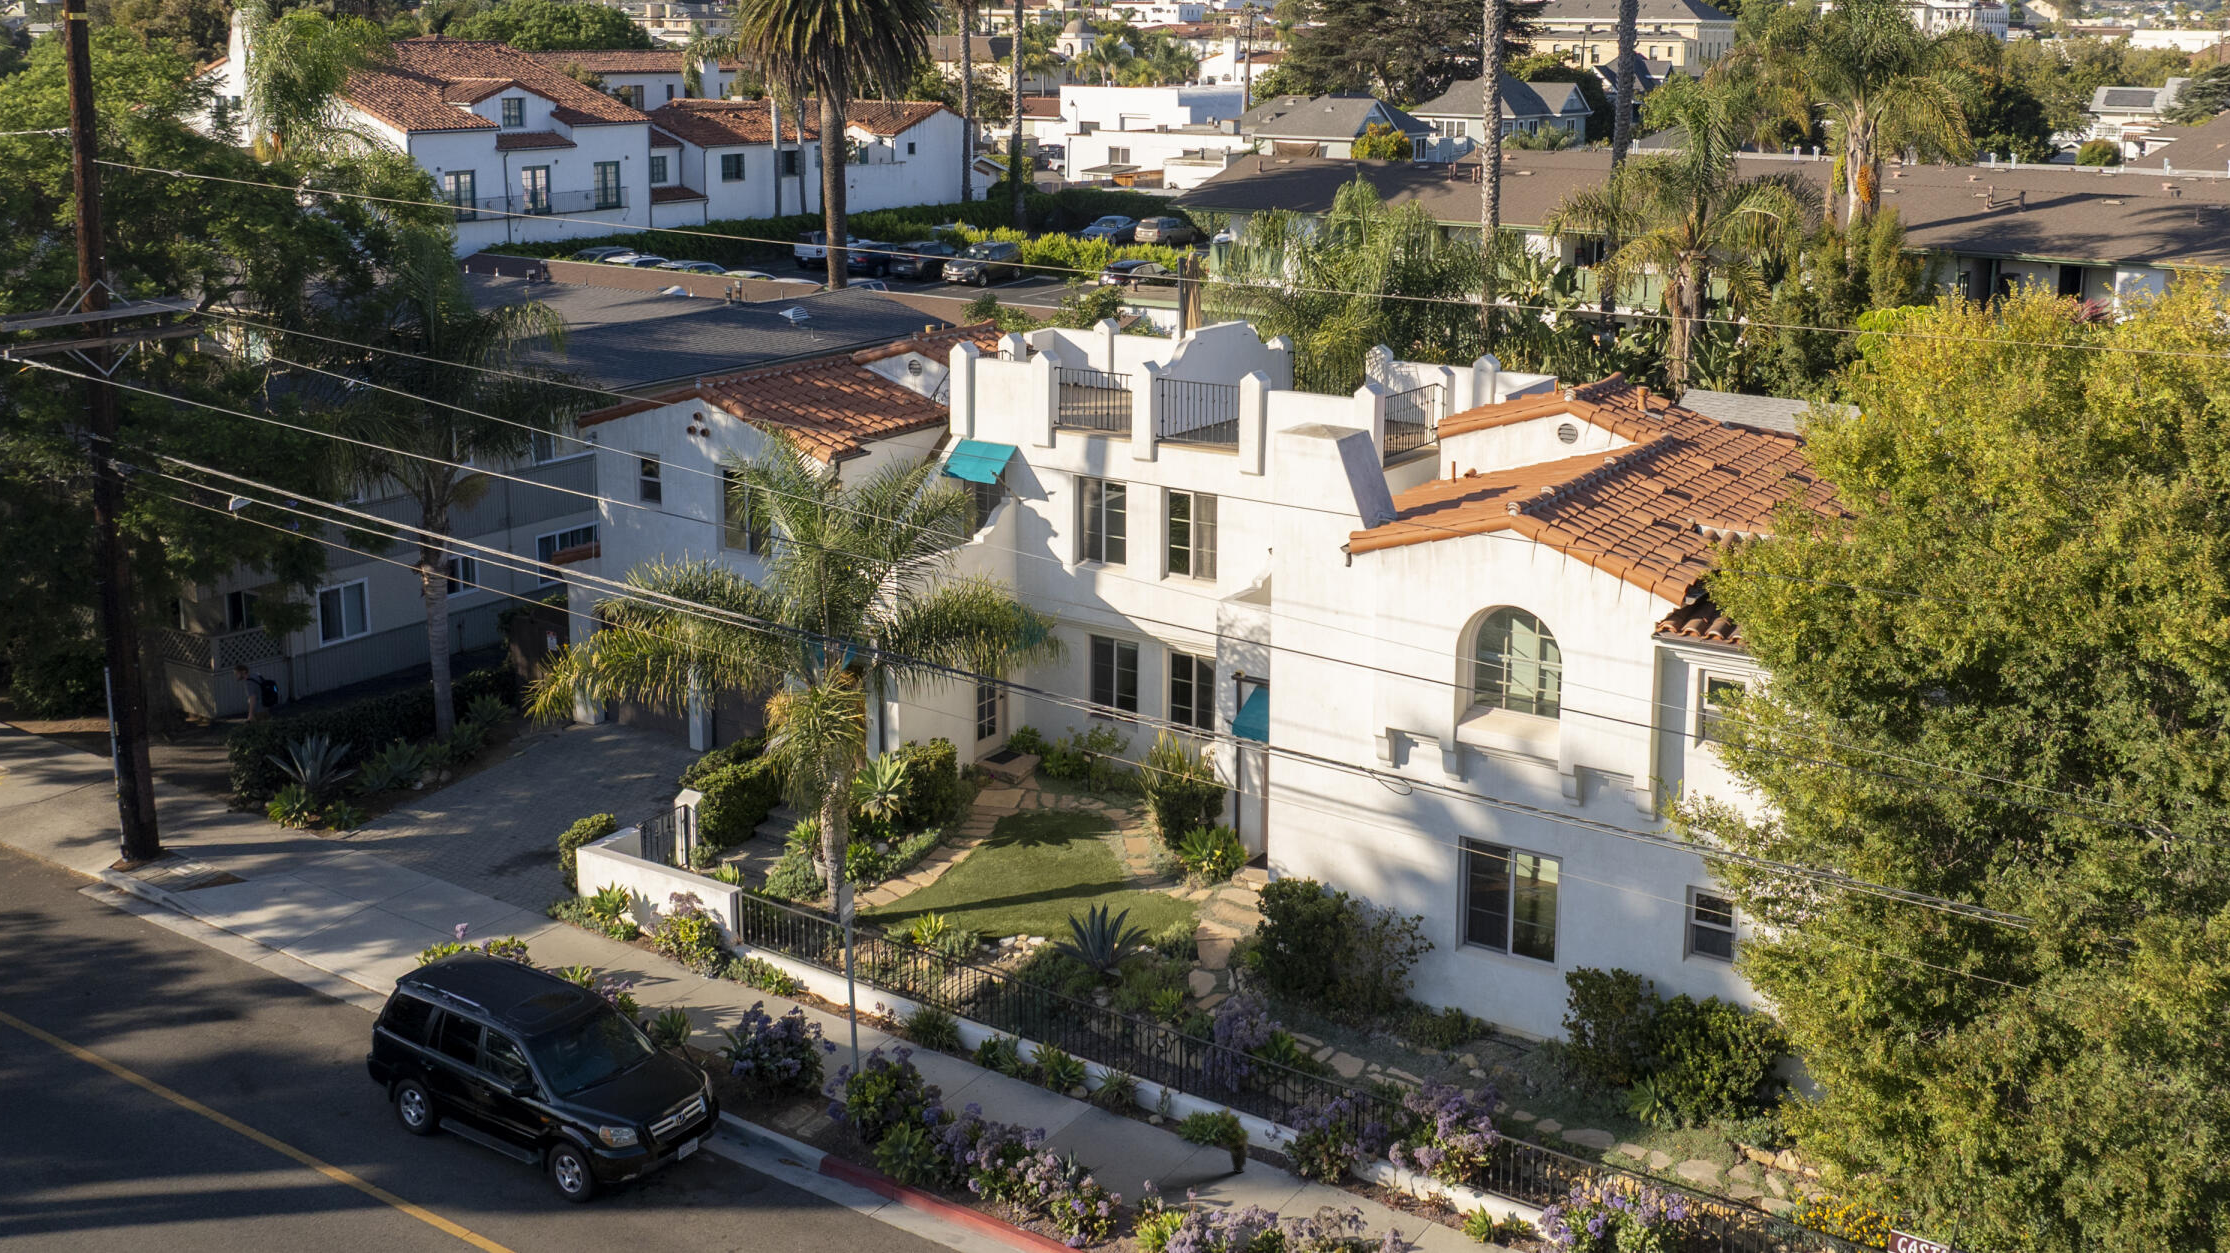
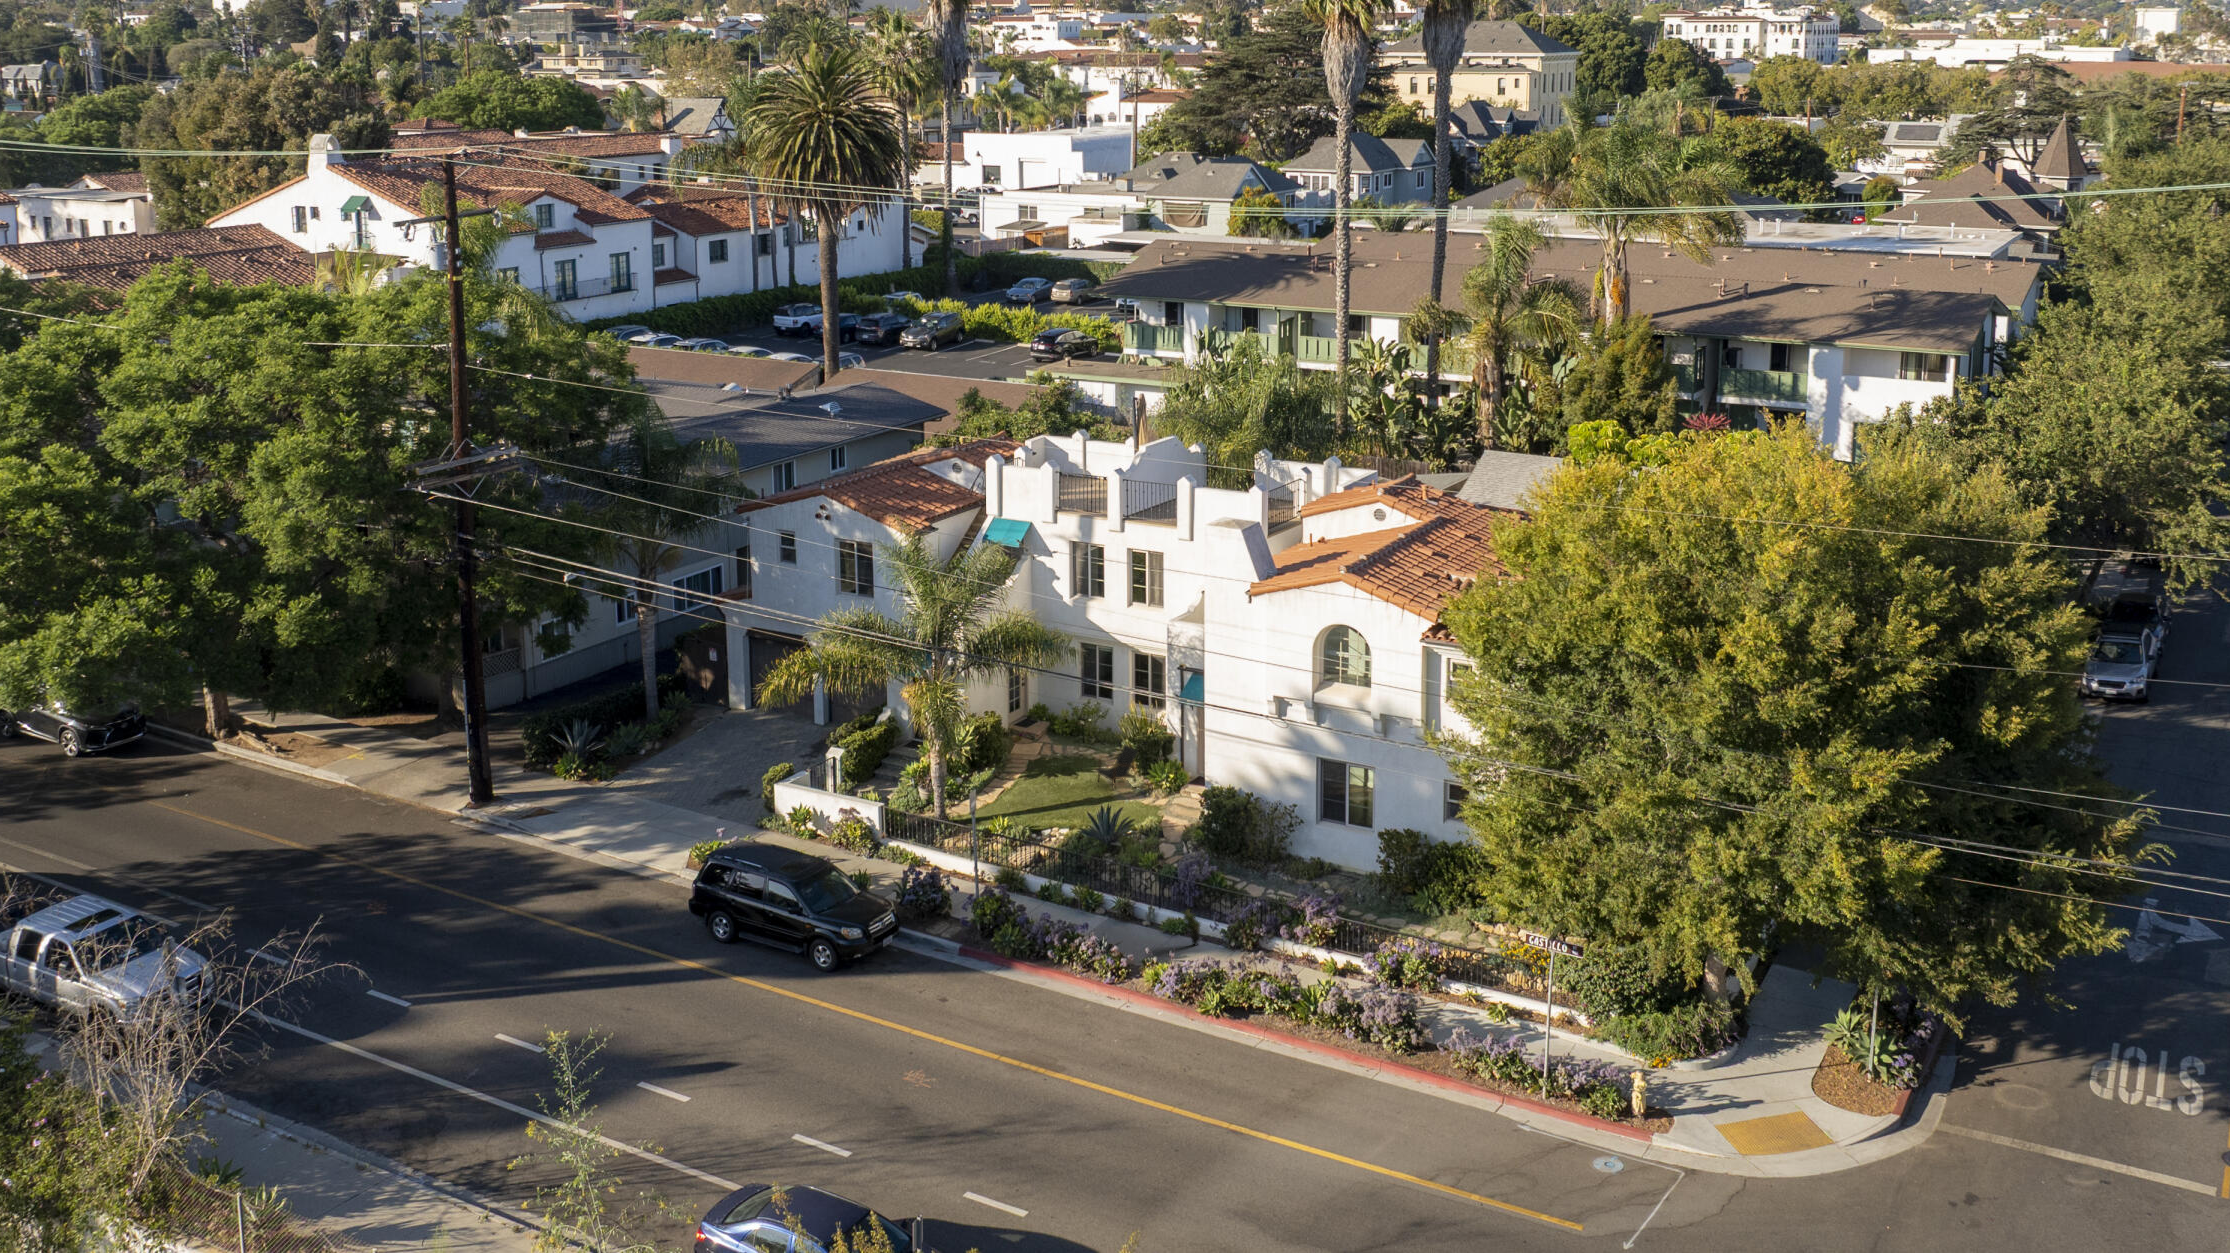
lounge chair: none [1098,795,1168,871] -> present [1096,745,1137,785]

